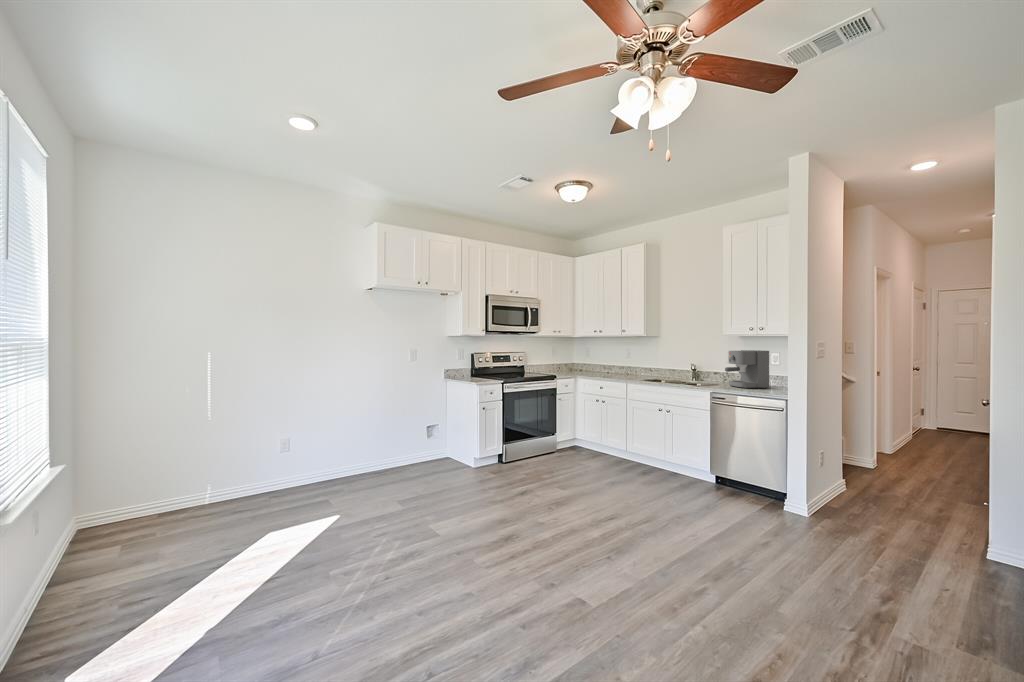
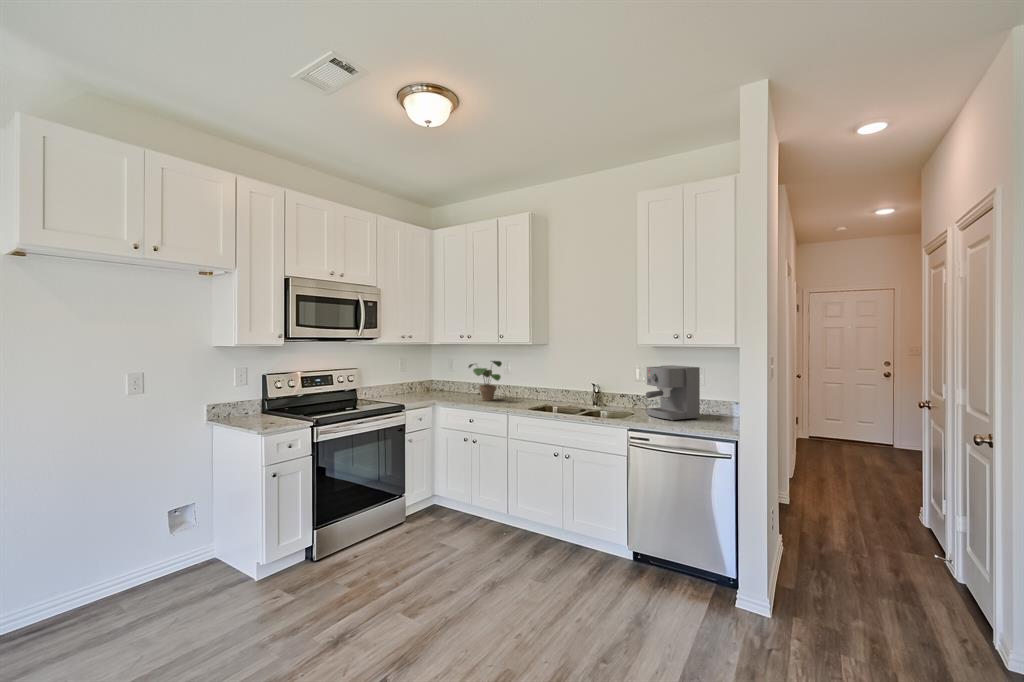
potted plant: none [600,348,624,376] -> present [469,361,502,401]

